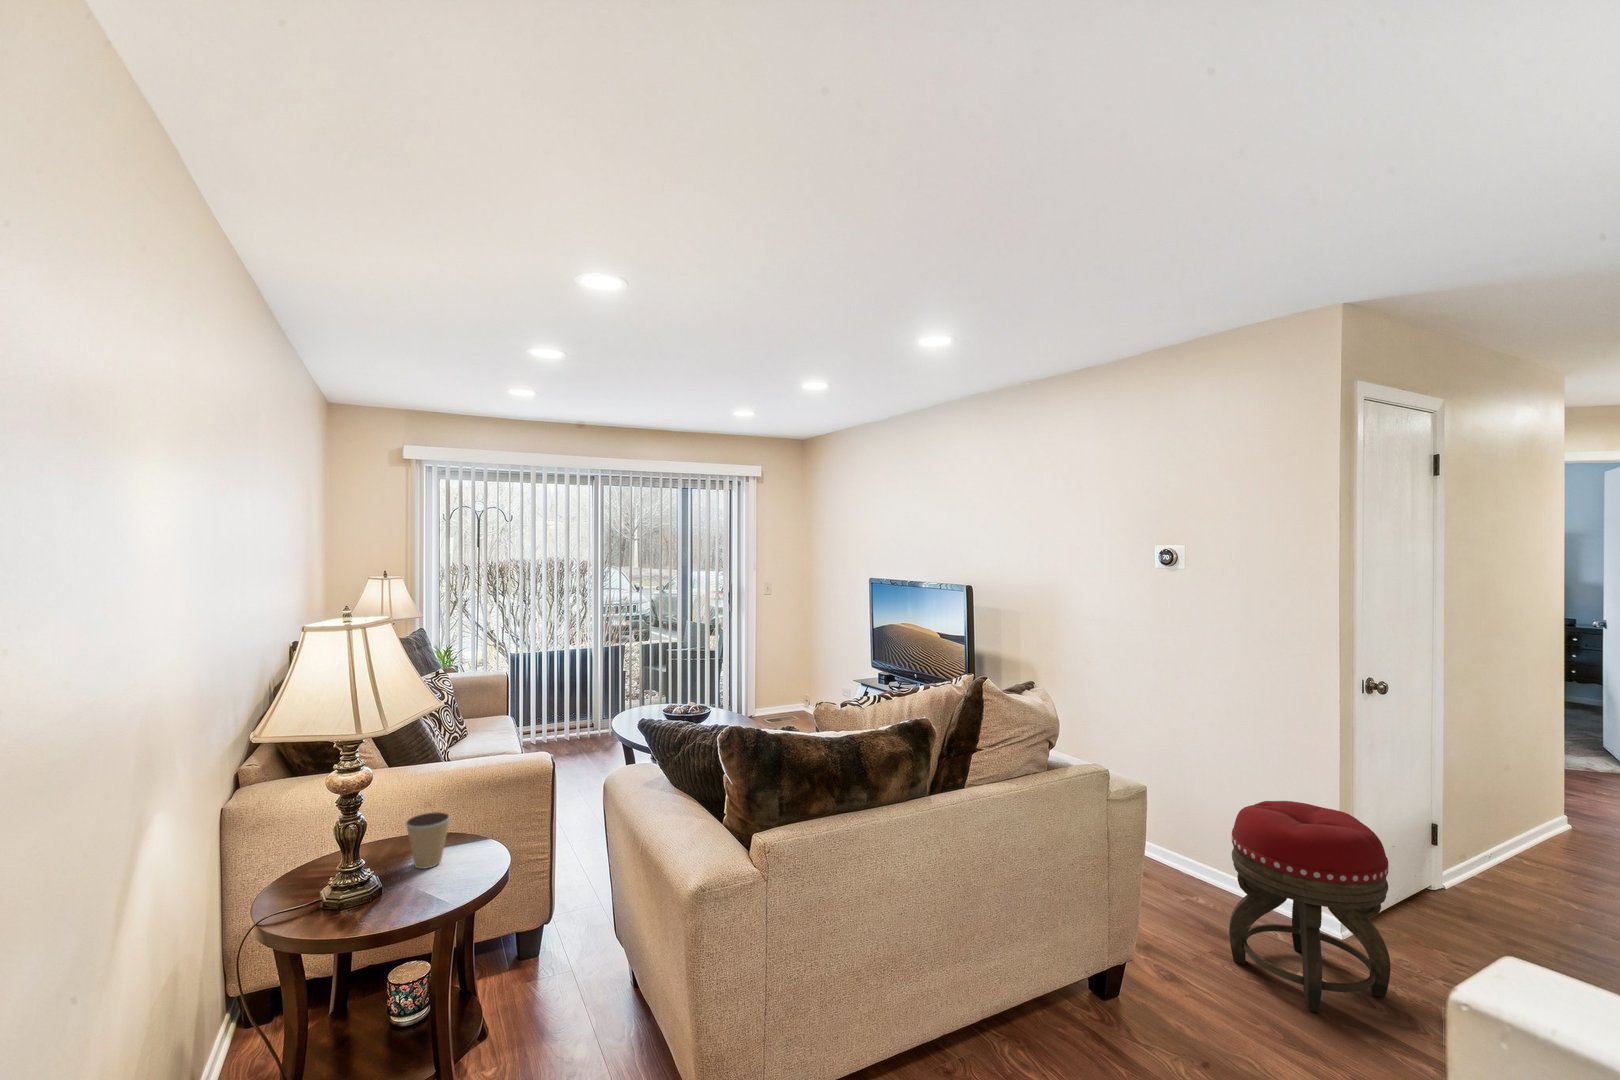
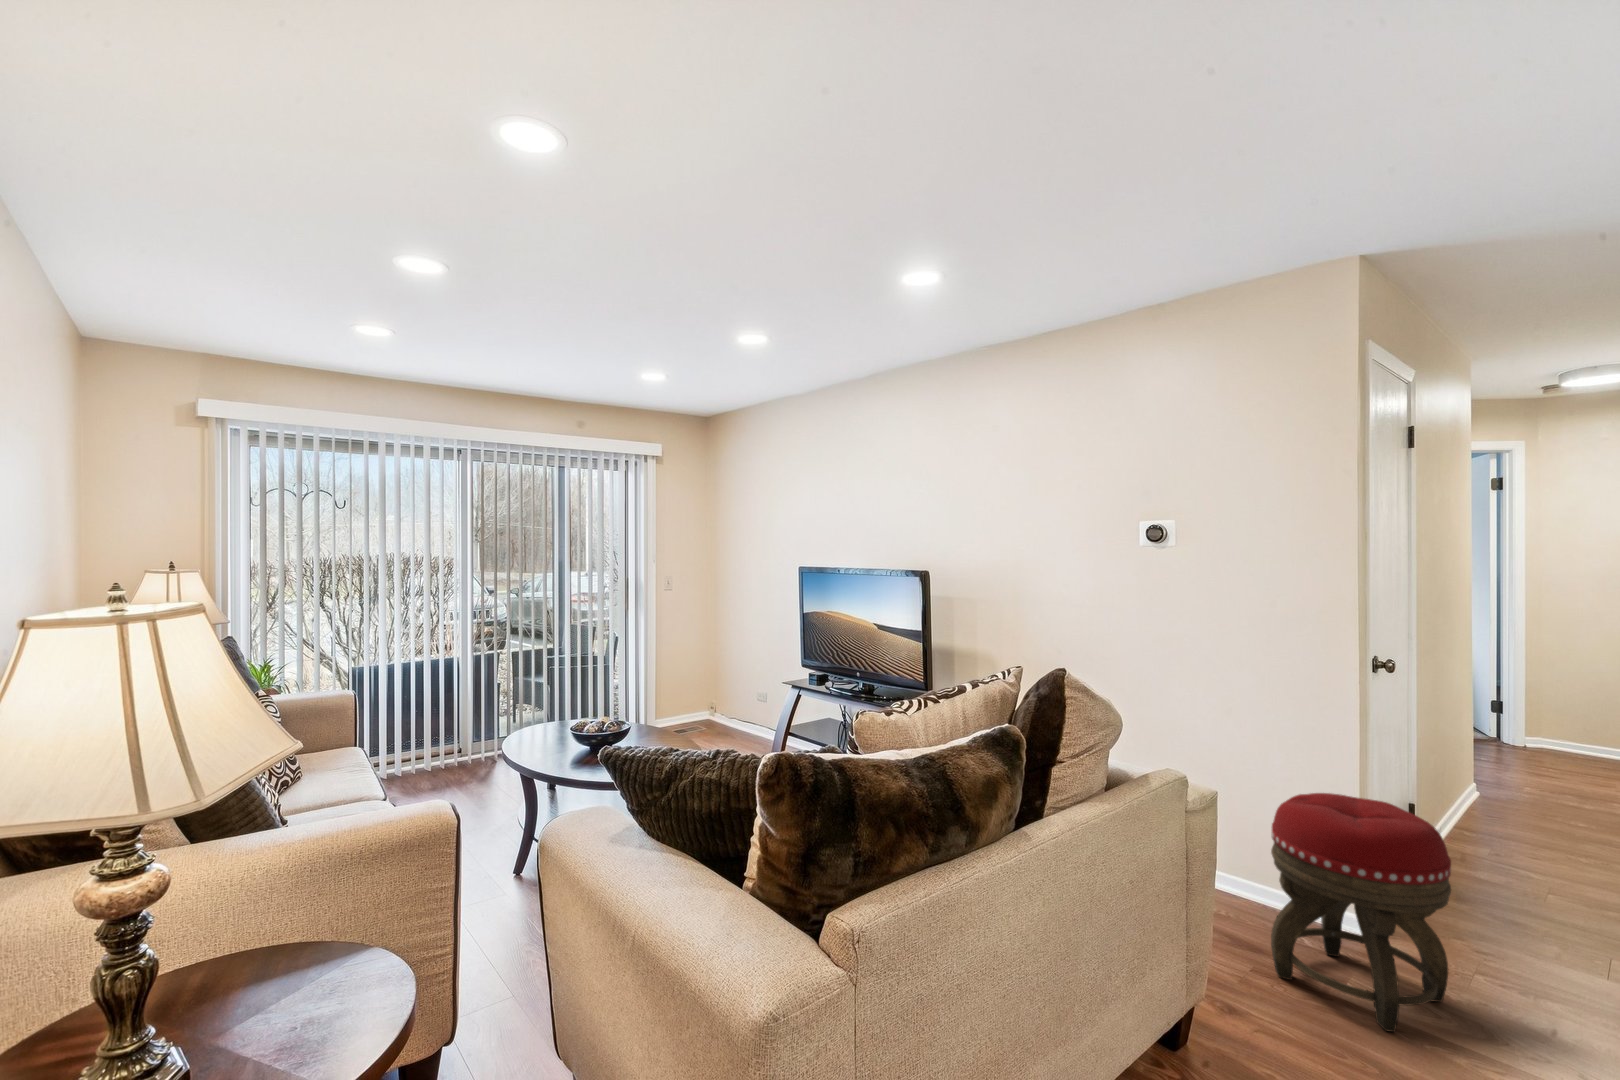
coffee cup: present [406,812,450,869] -> none [231,919,315,1022]

